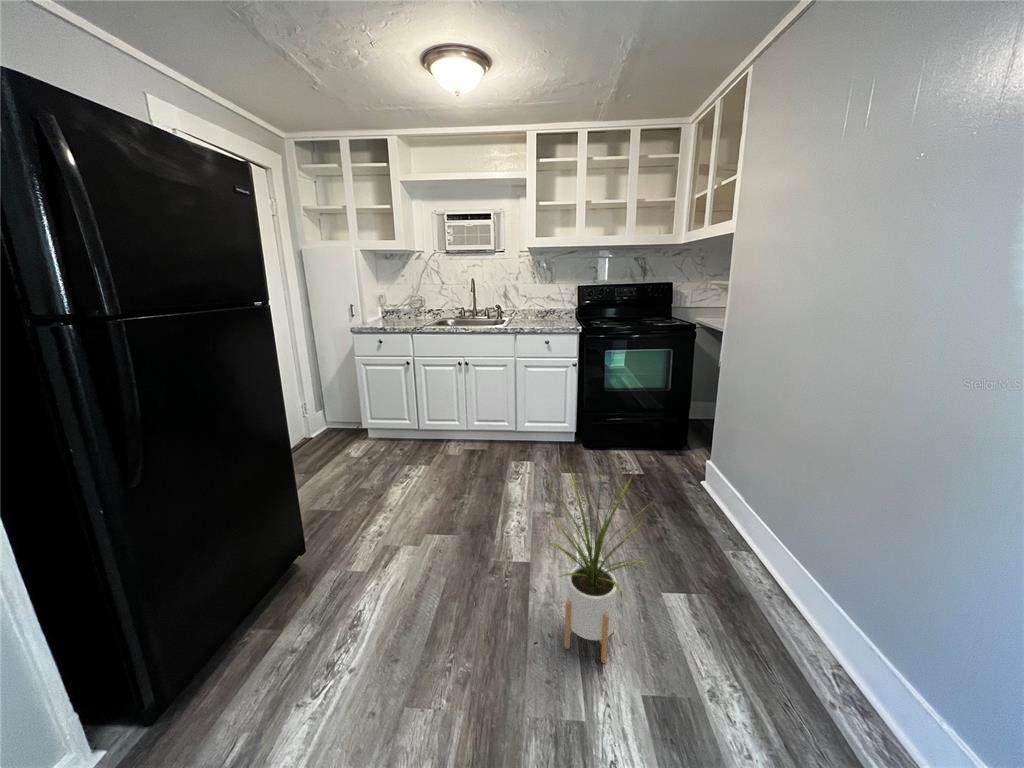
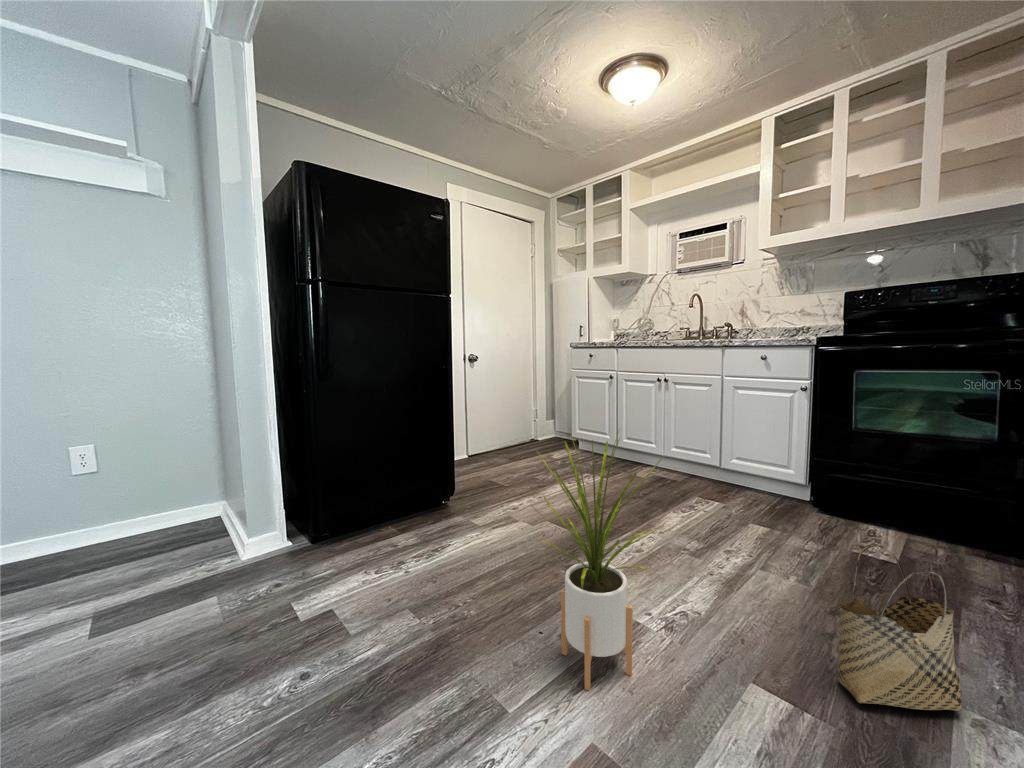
woven basket: none [683,484,729,574] -> present [836,544,962,711]

